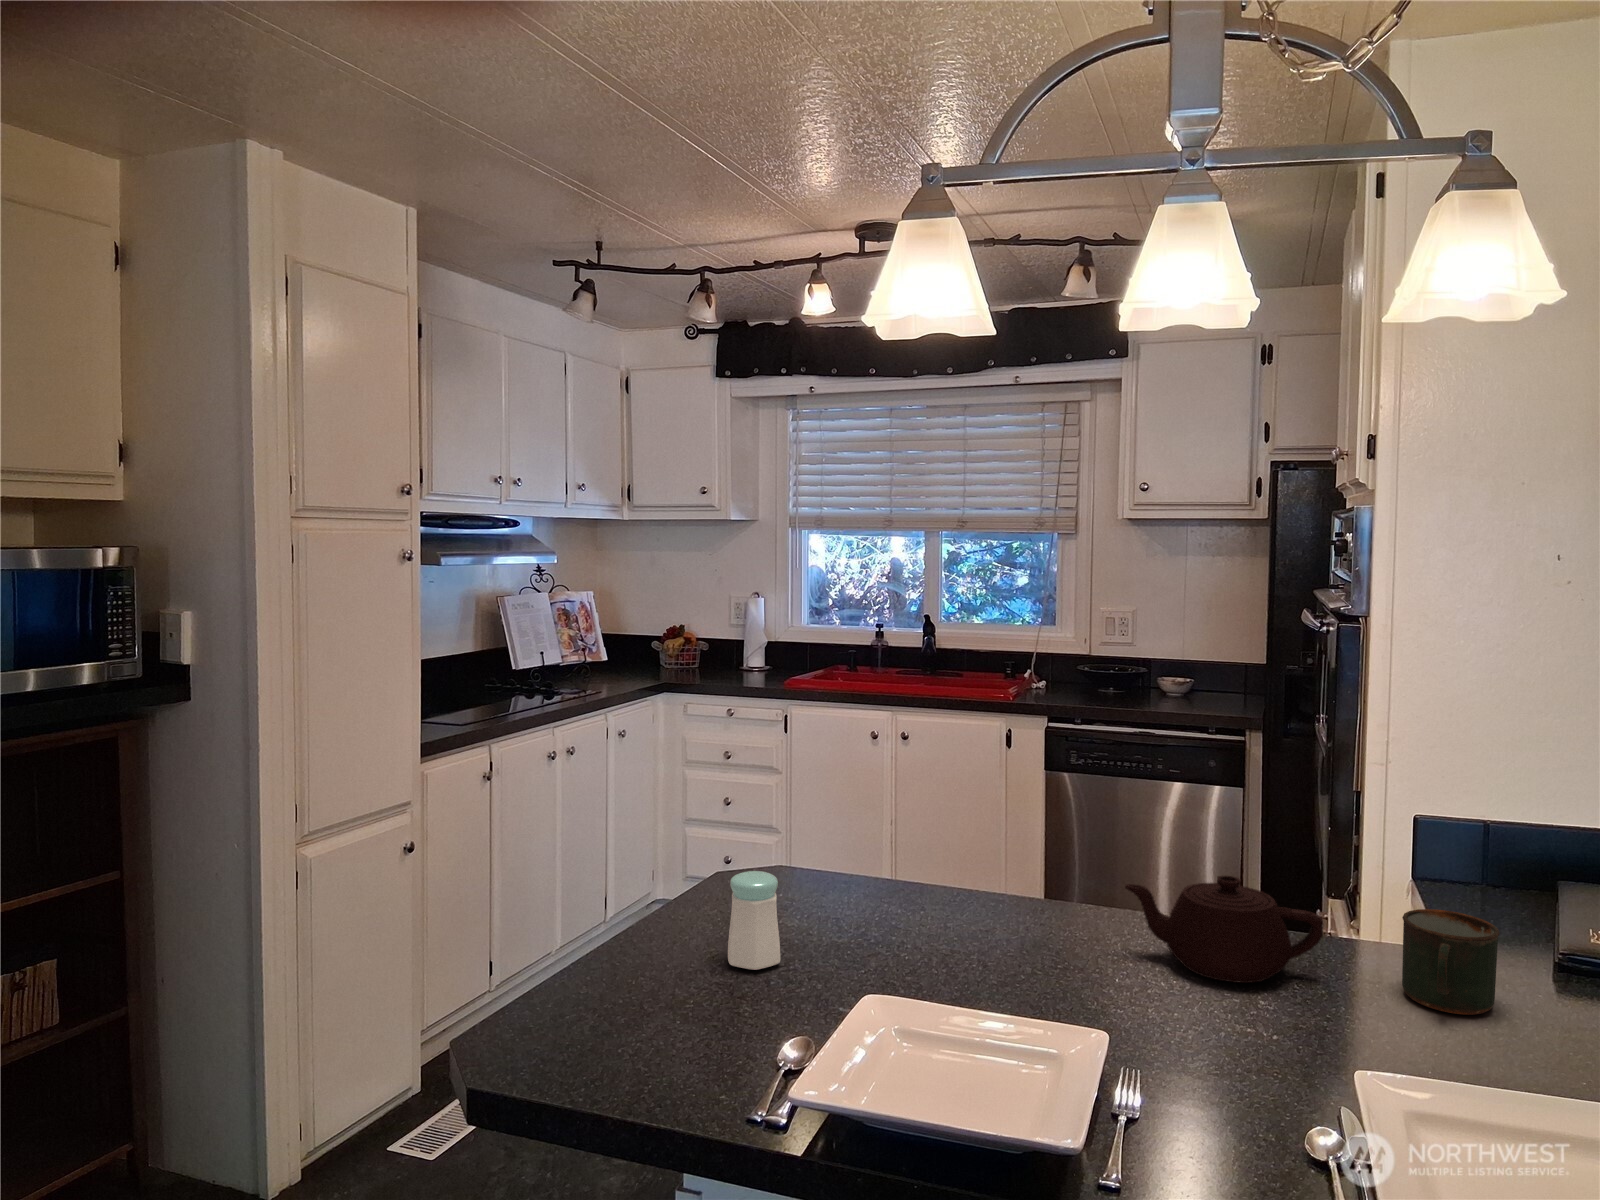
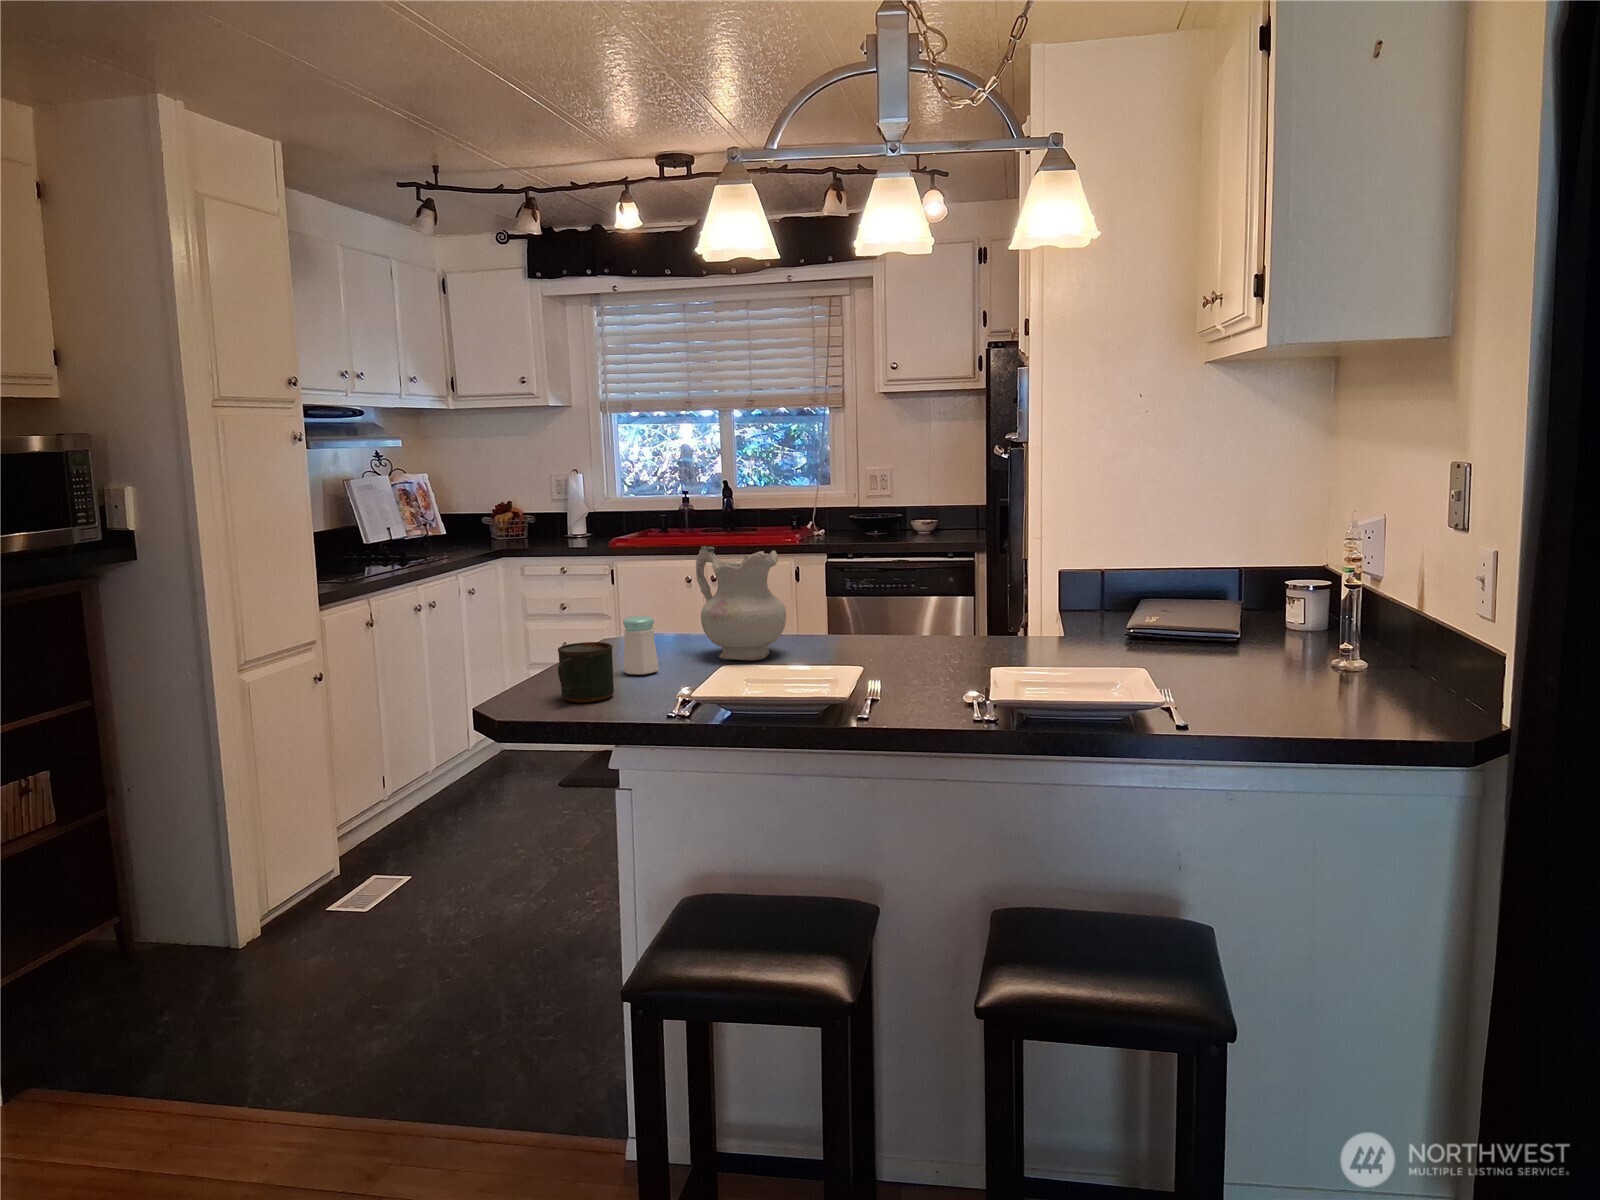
ceramic pitcher: none [854,759,989,952] -> present [696,546,786,661]
teapot: present [1125,876,1323,983] -> none [870,598,983,657]
mug: present [1402,909,1500,1015] -> present [558,642,614,702]

